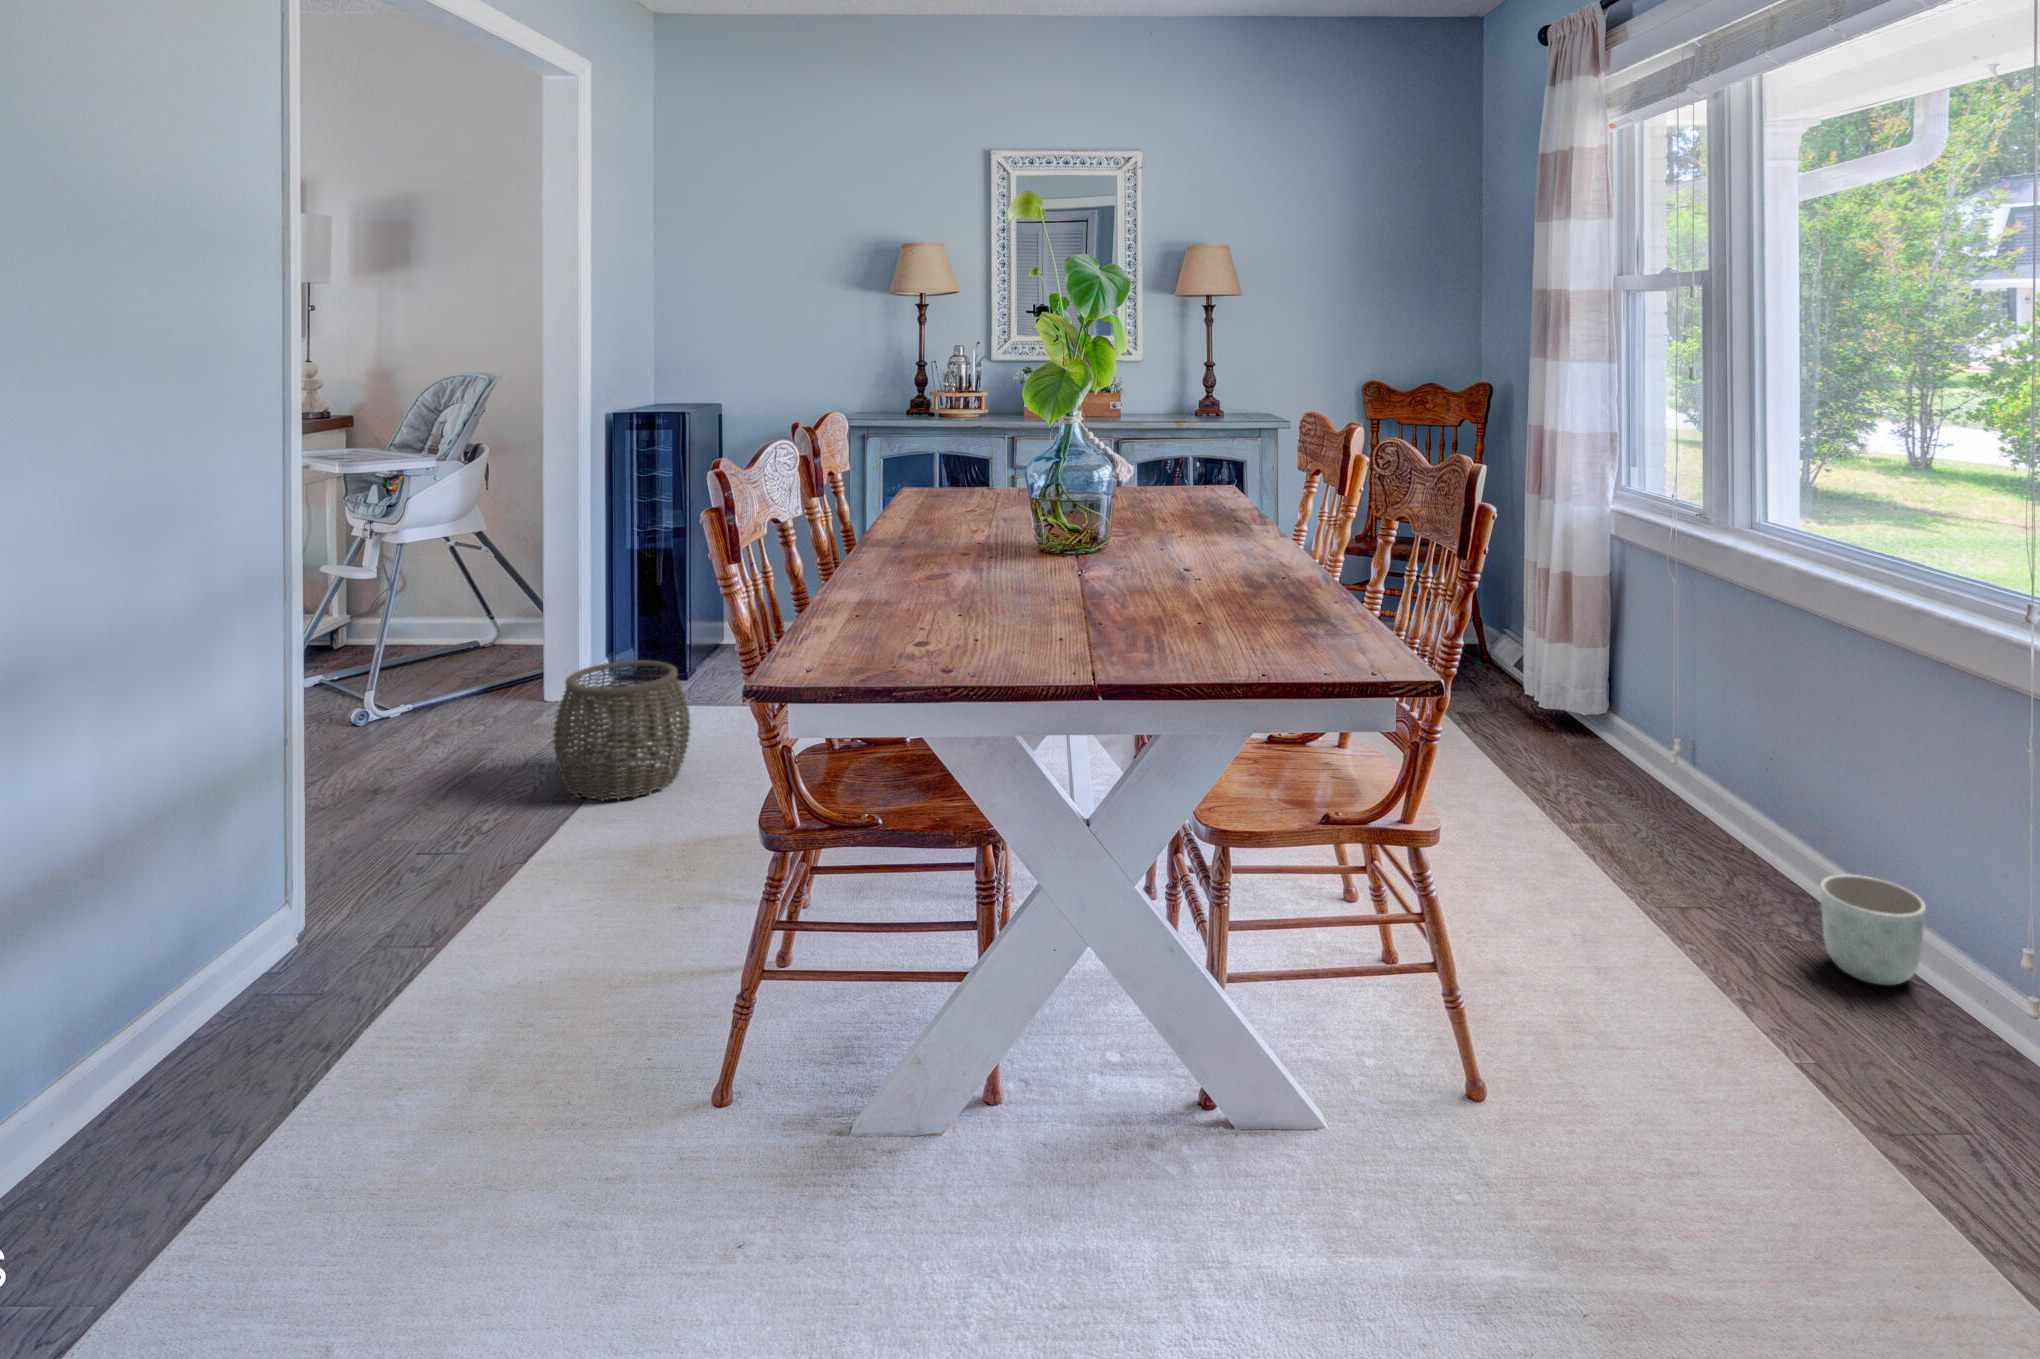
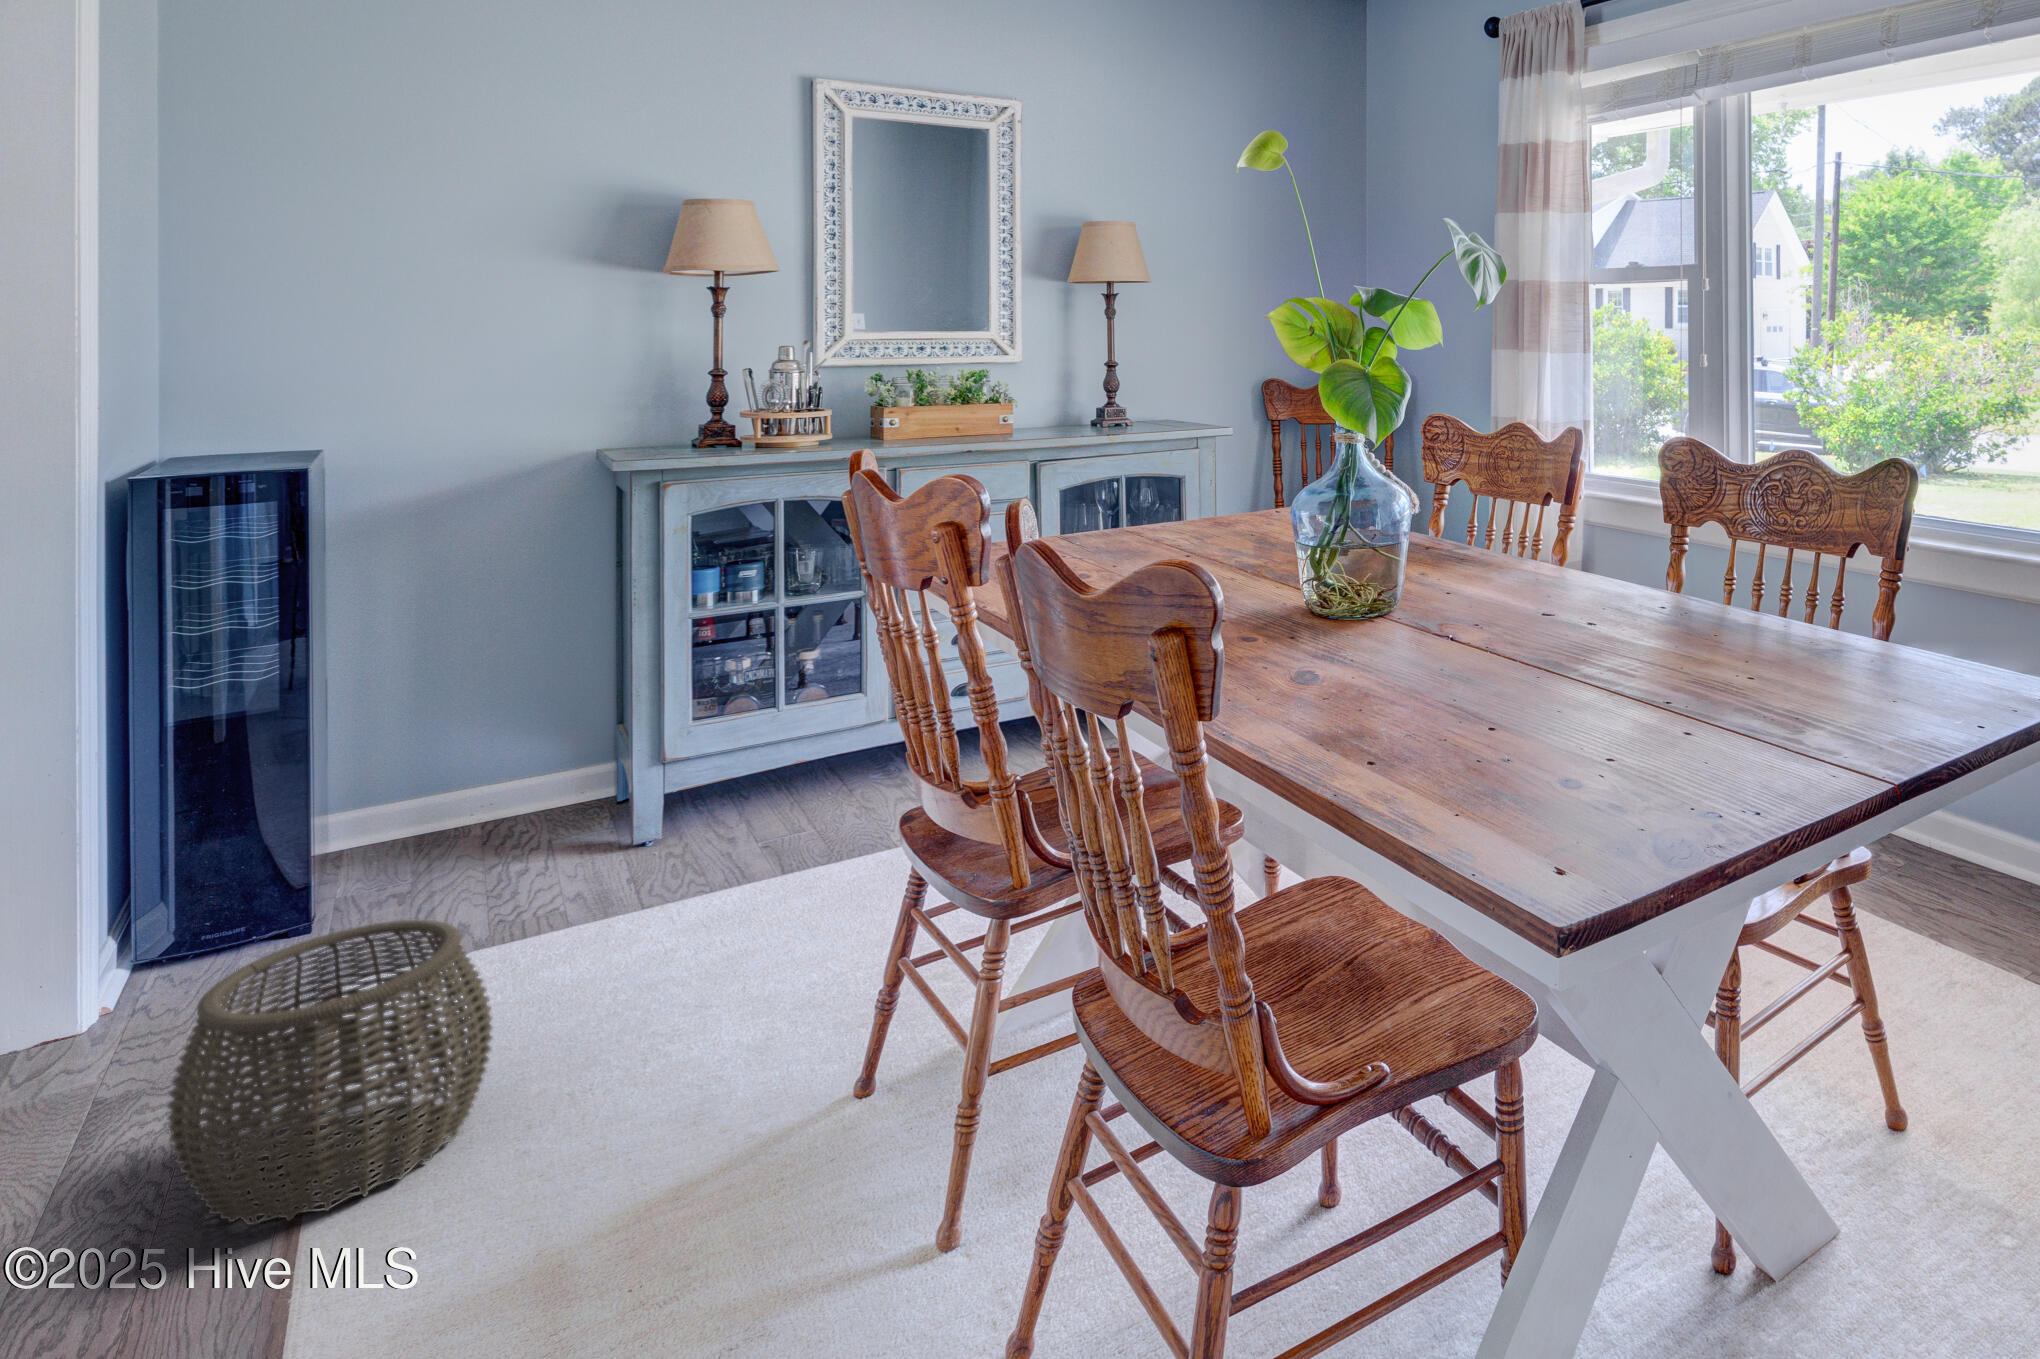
planter: present [1820,875,1926,985] -> none [1938,791,2021,883]

